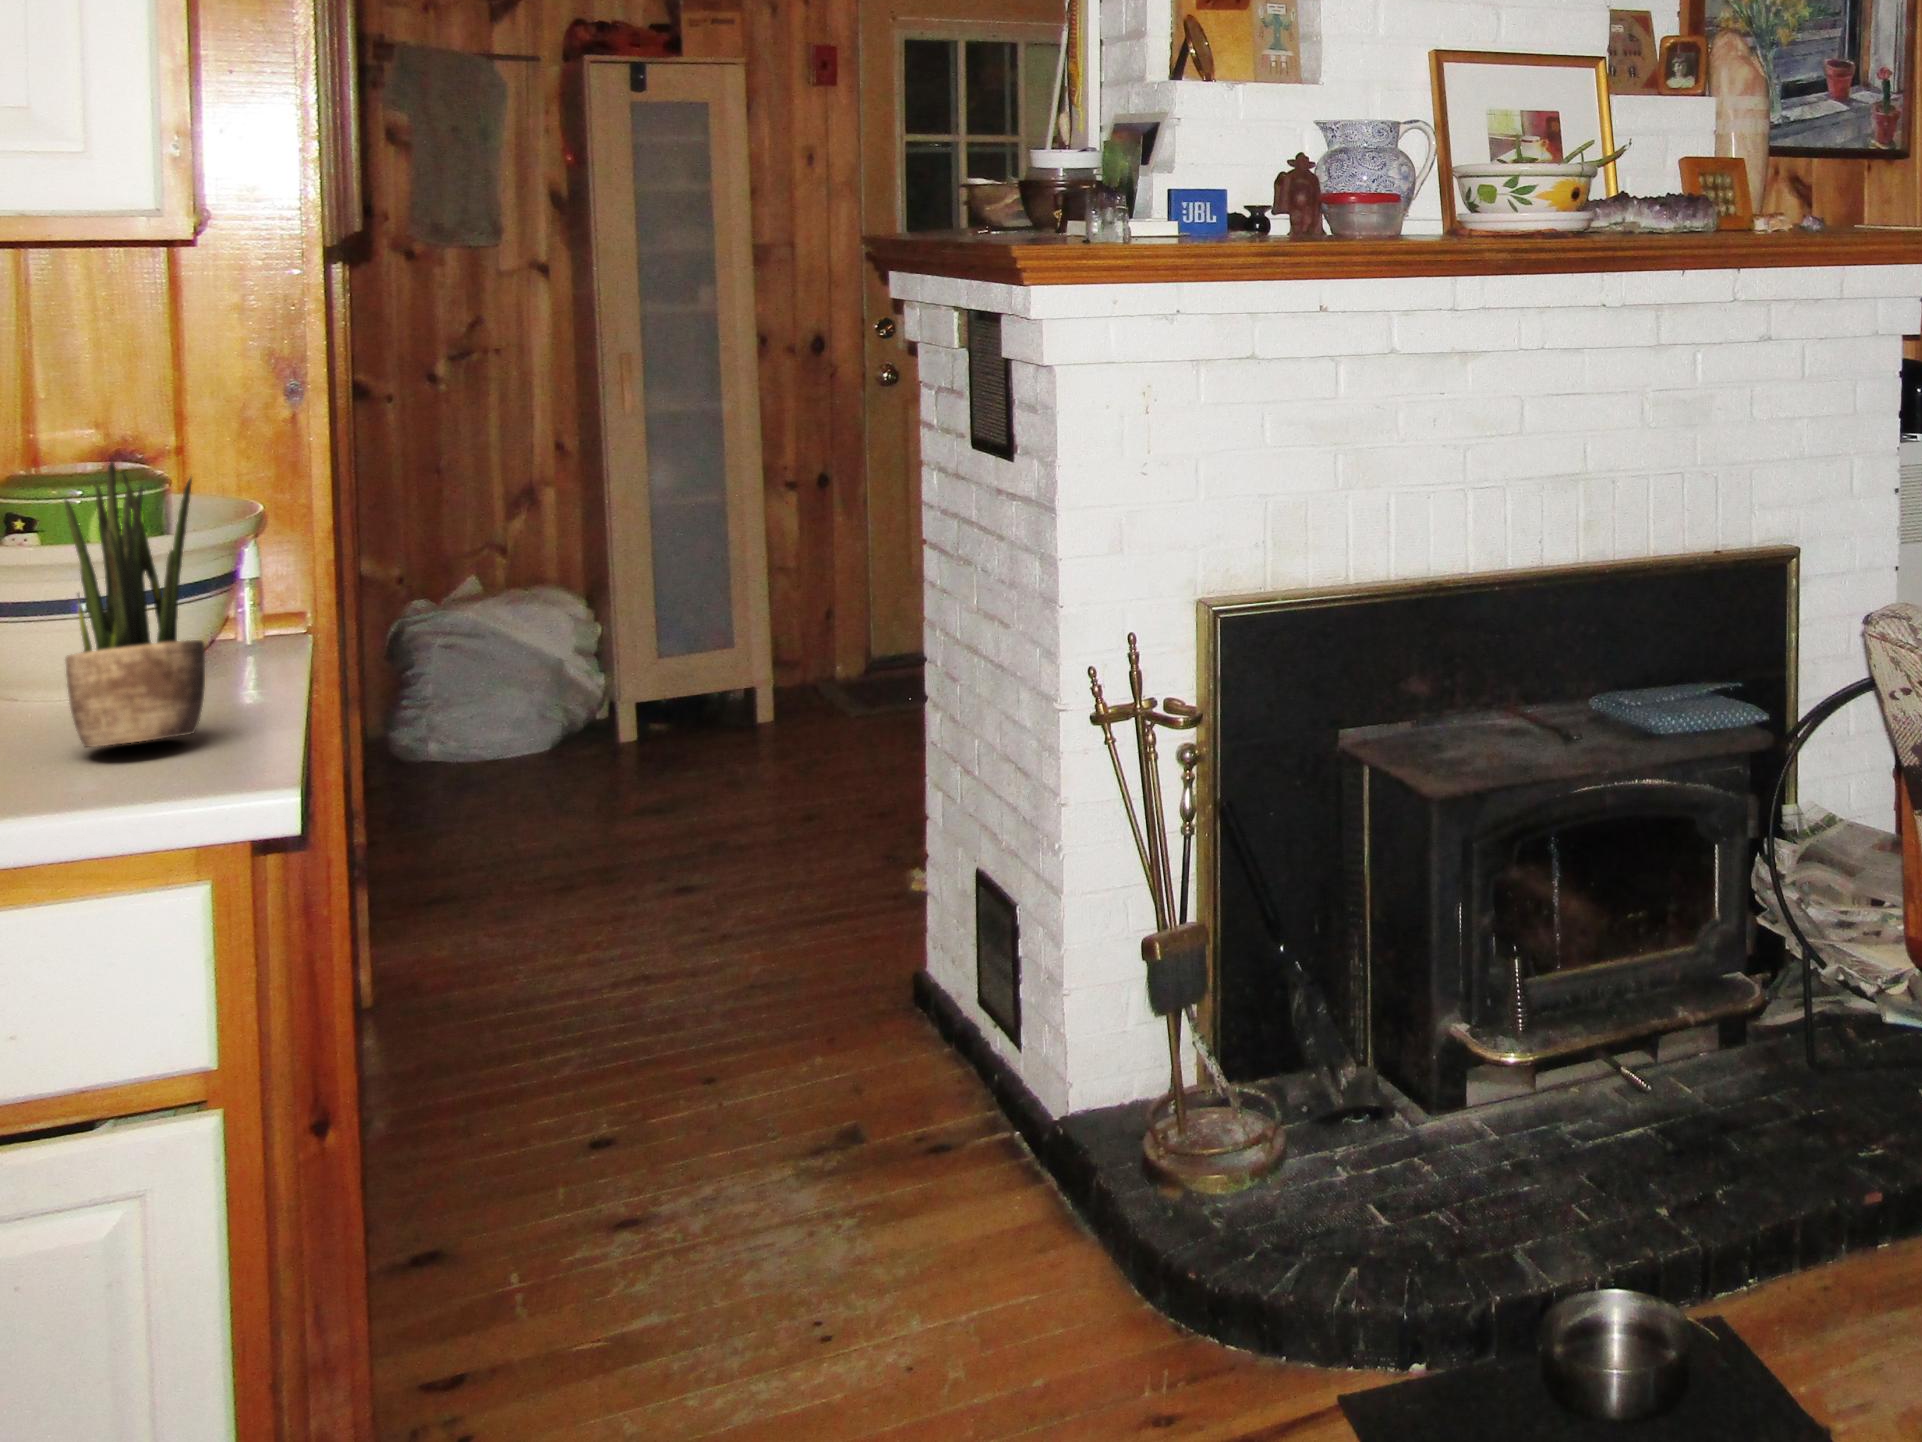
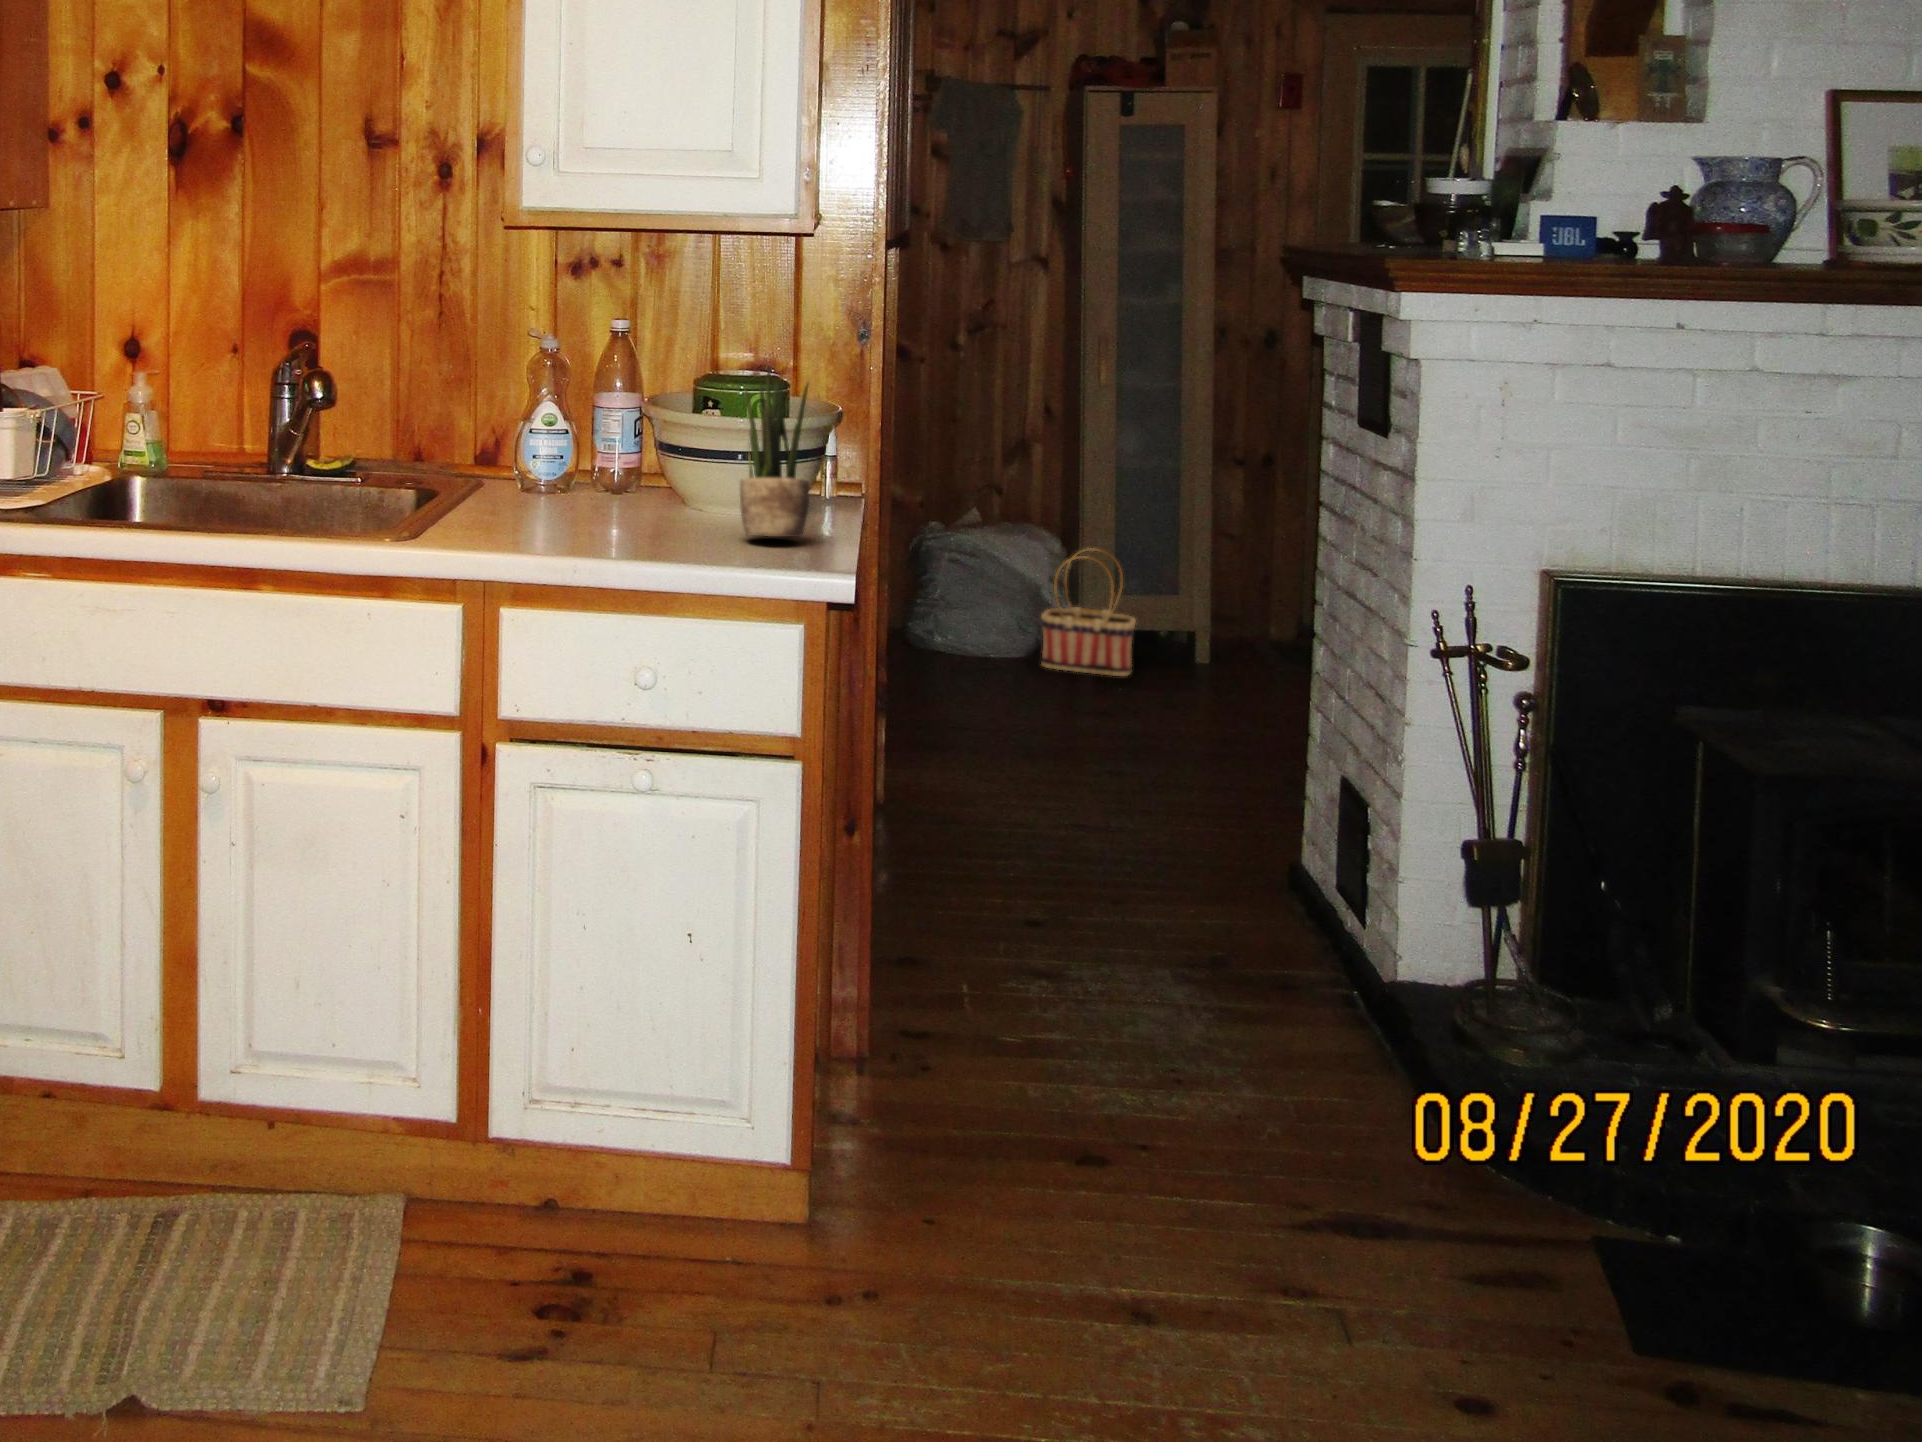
basket: none [568,606,687,760] -> present [1041,548,1136,676]

